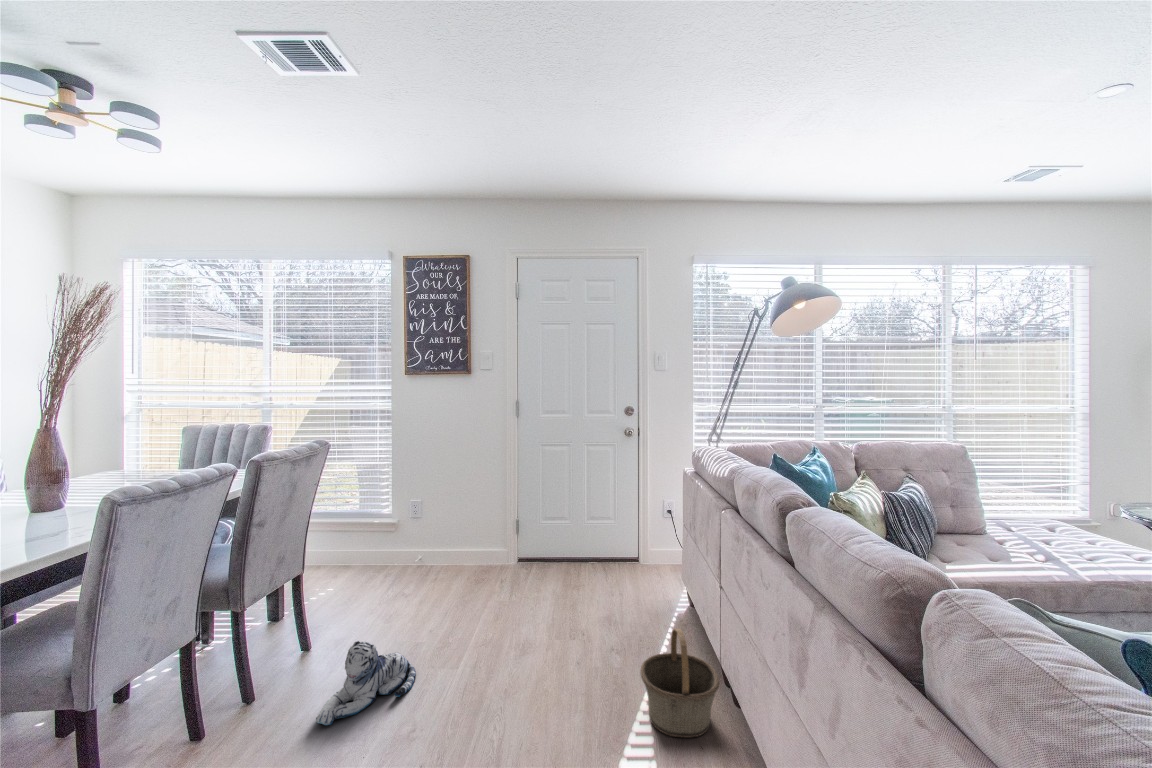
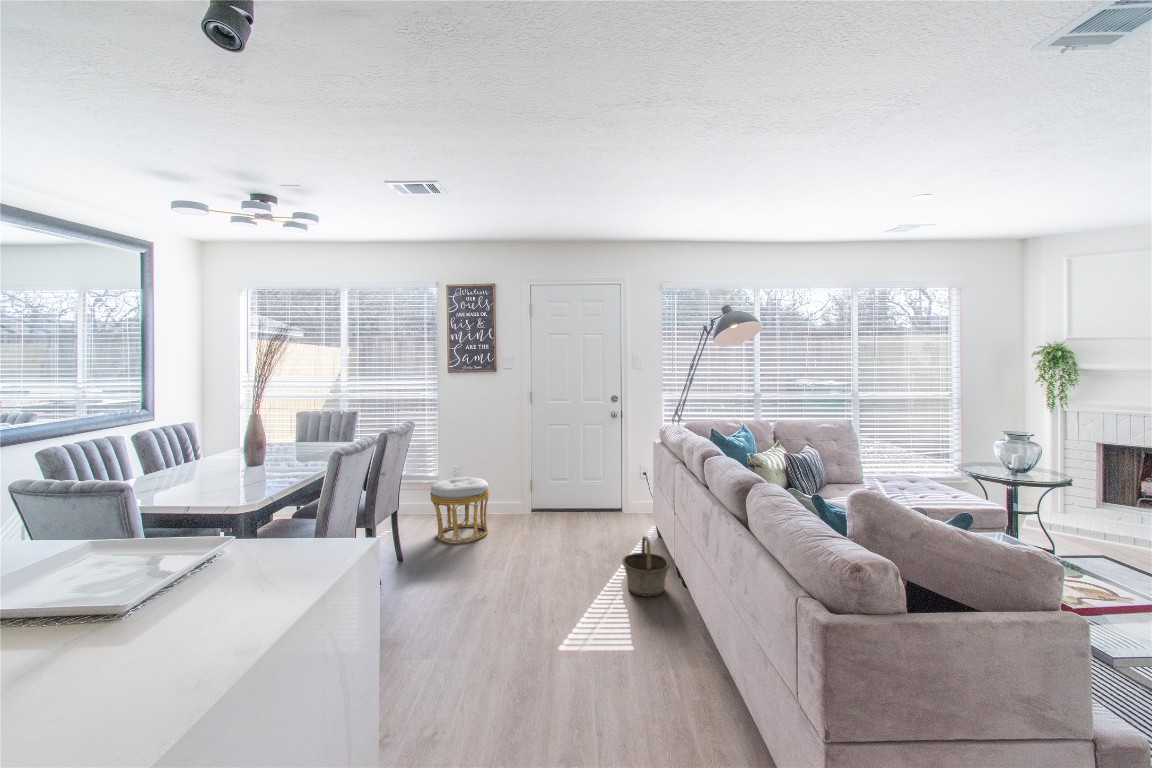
ottoman: none [367,517,452,614] -> present [430,477,489,542]
plush toy: present [316,641,416,725] -> none [423,547,478,595]

